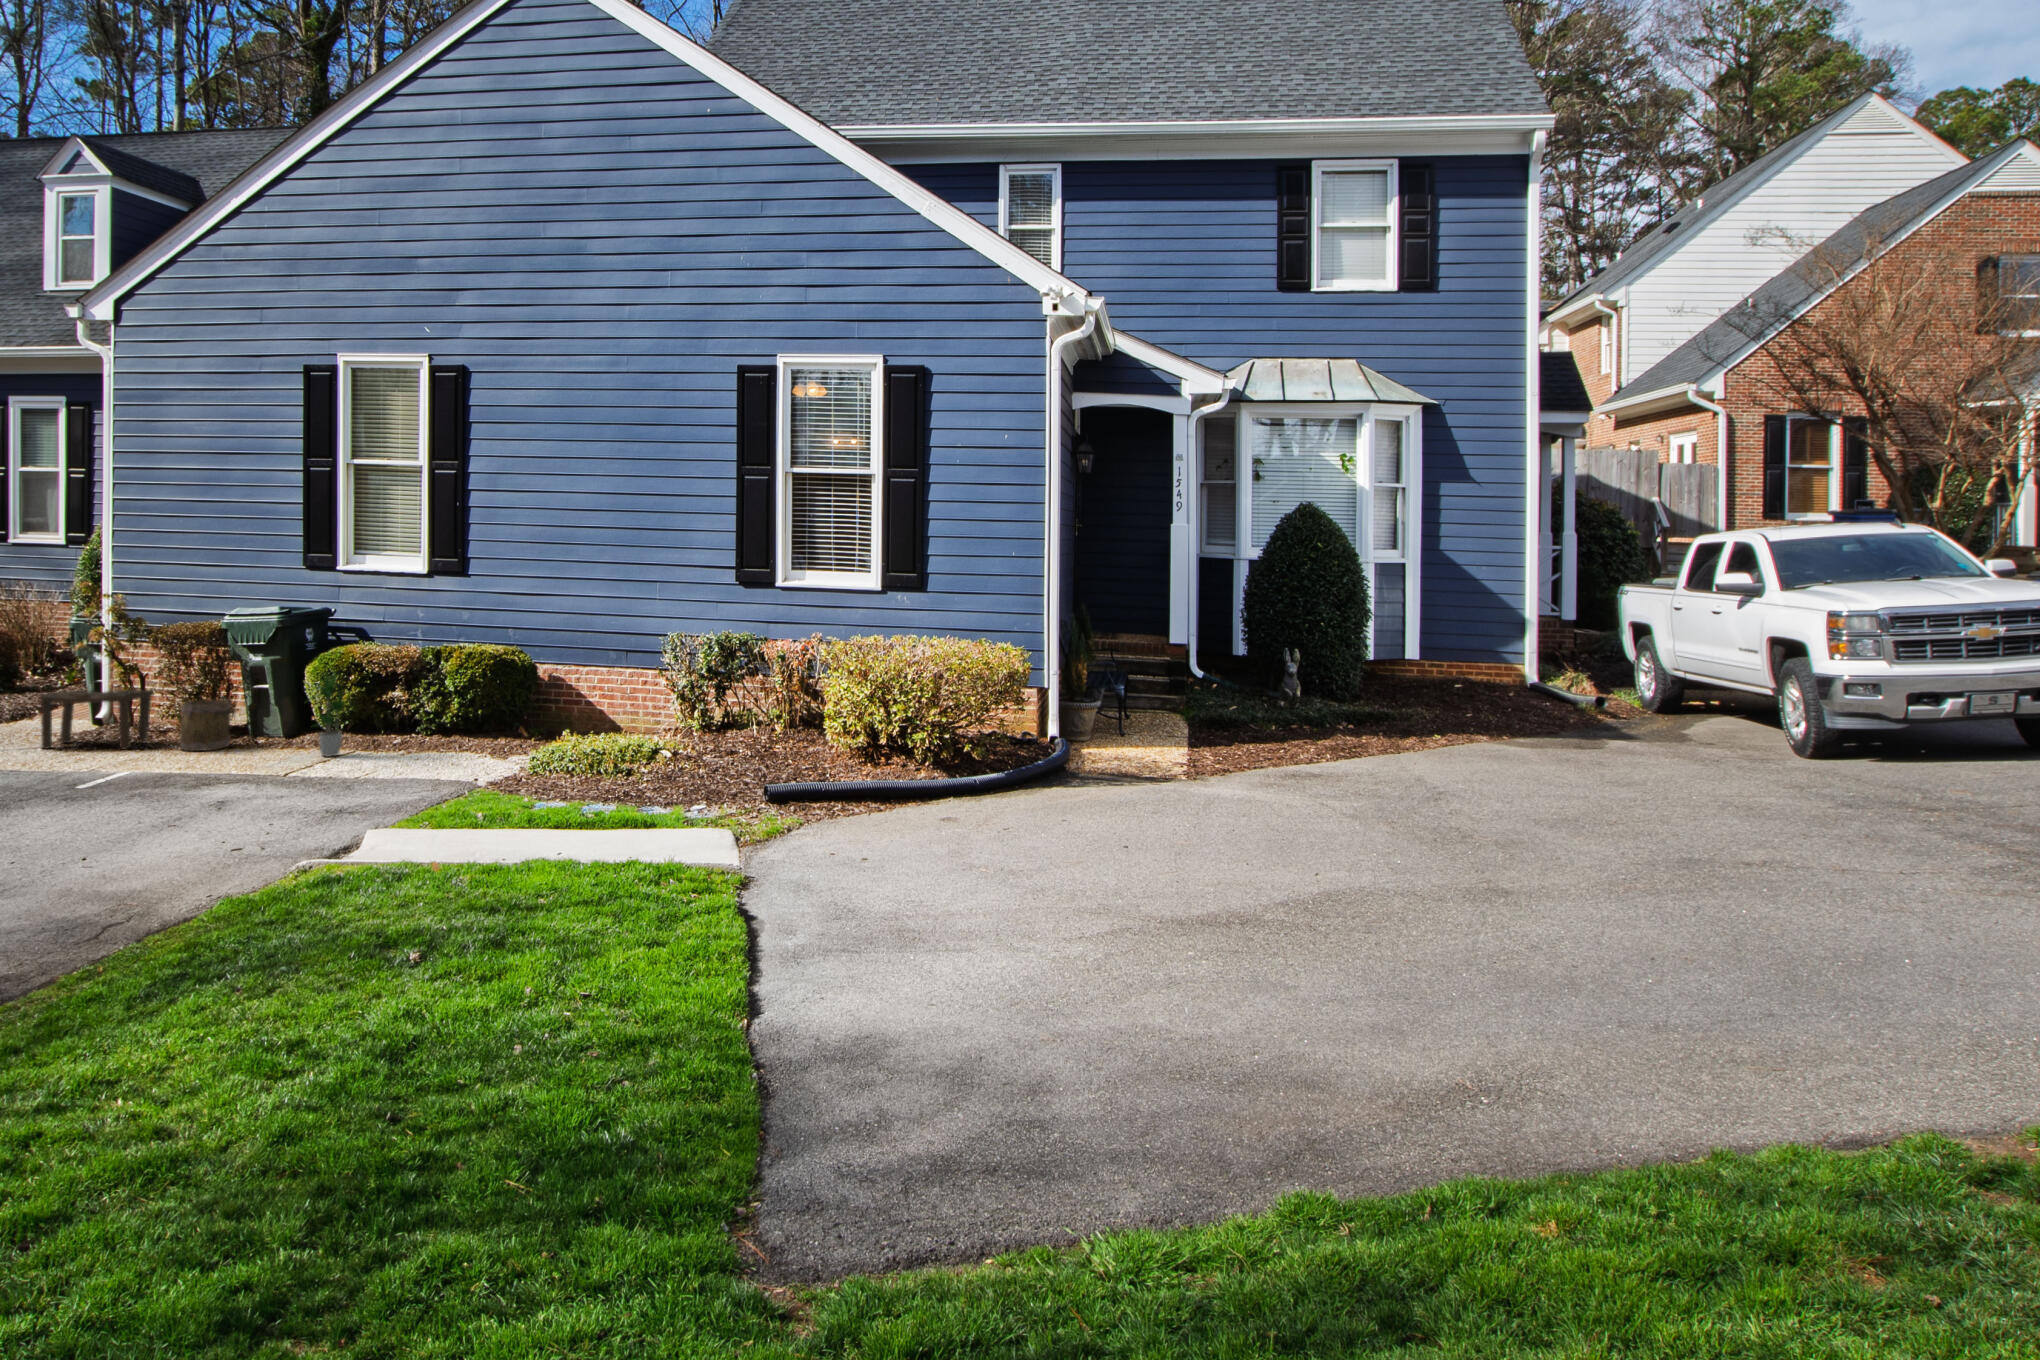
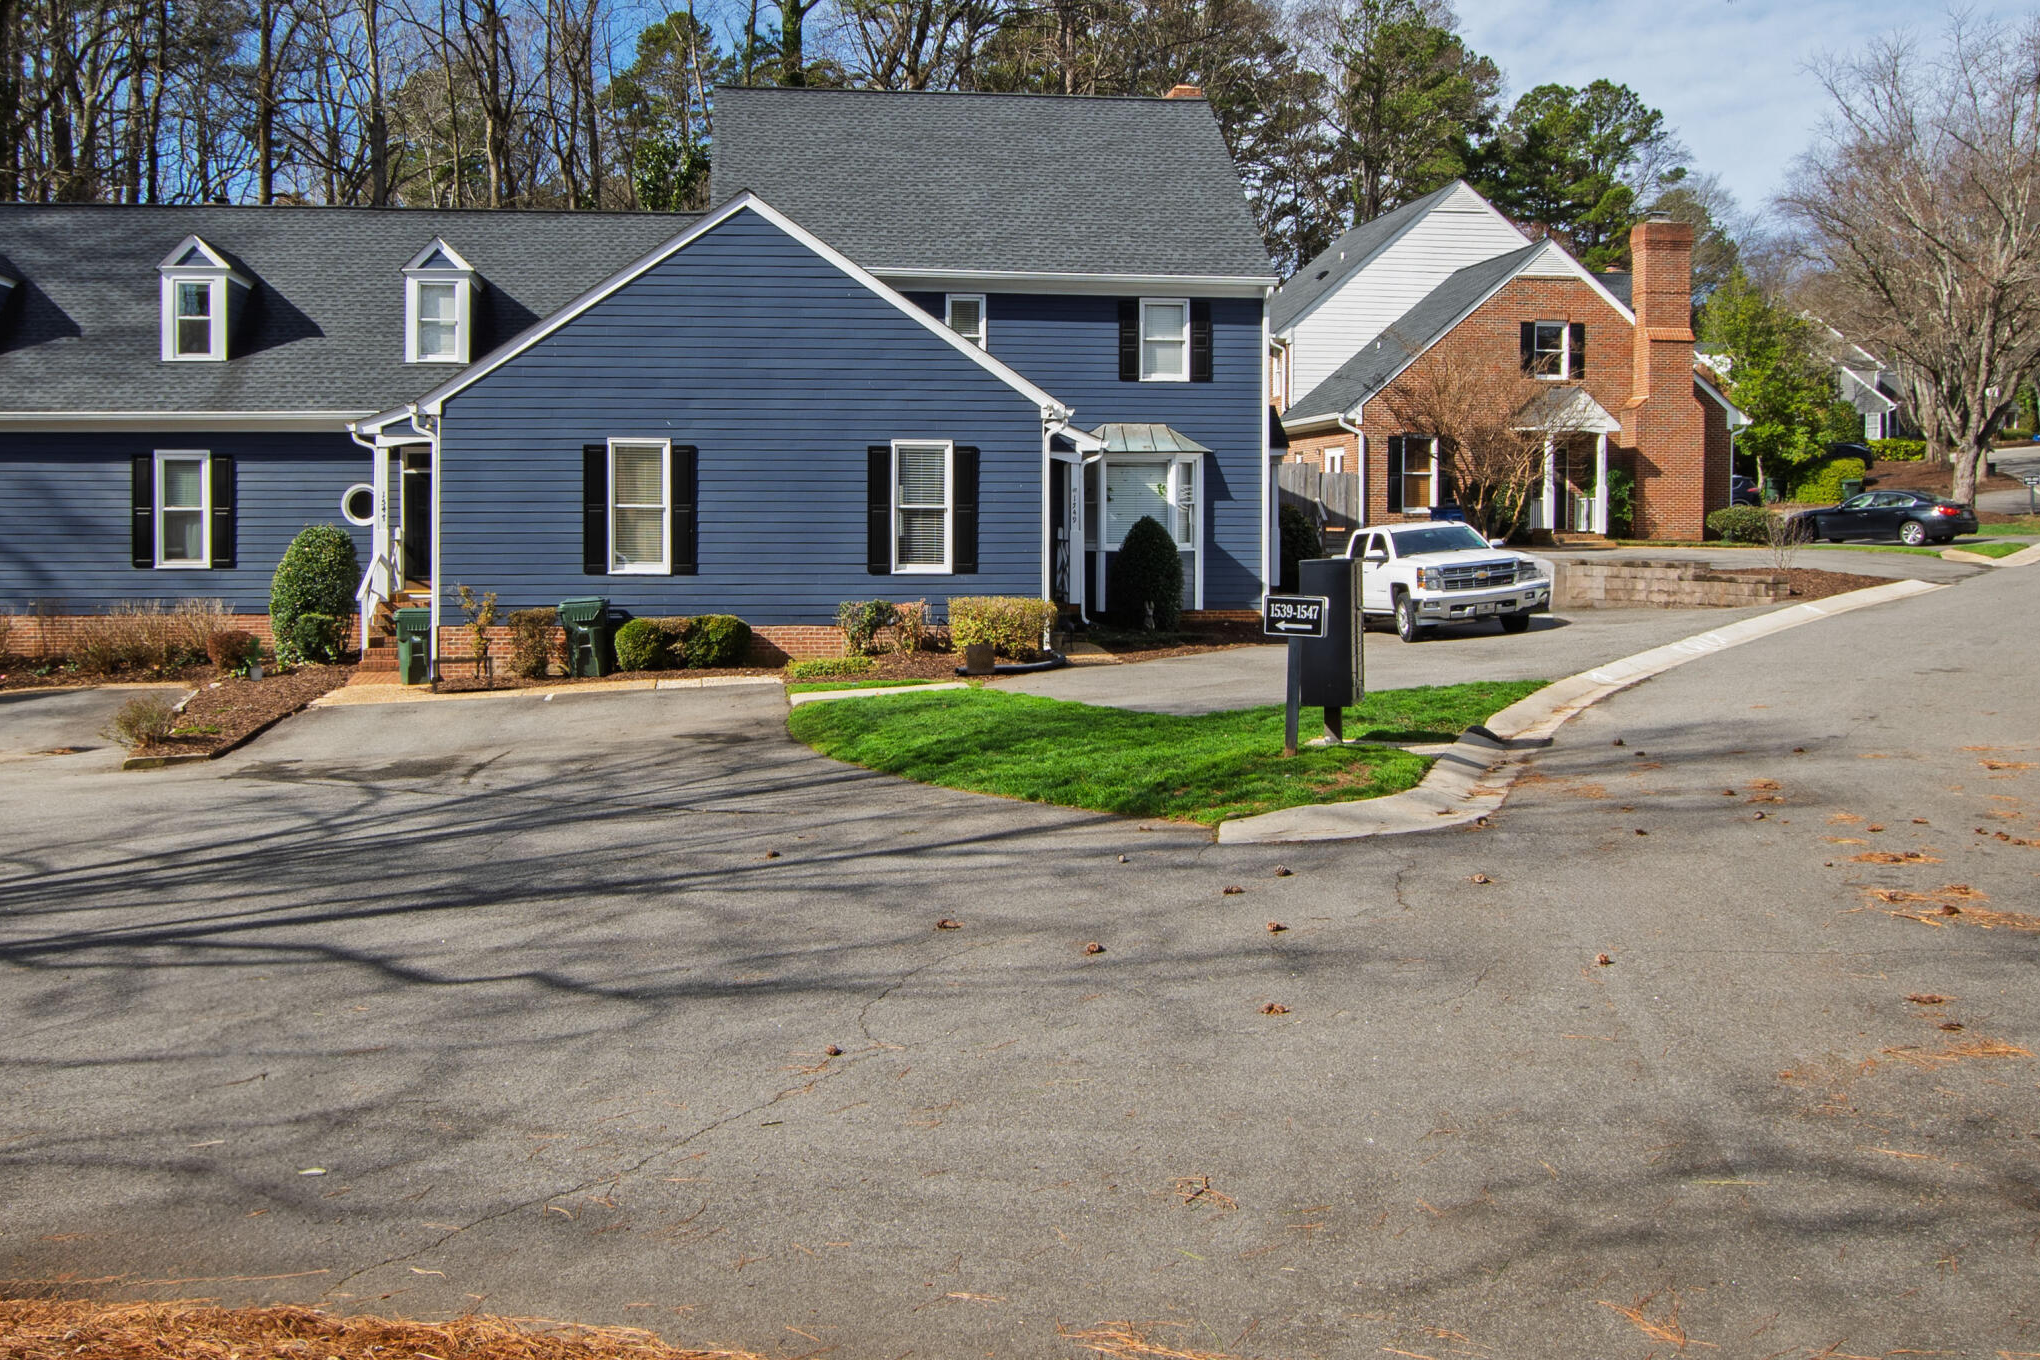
potted plant: present [311,672,354,757] -> present [250,635,264,681]
bucket: present [180,699,235,751] -> present [966,644,998,674]

